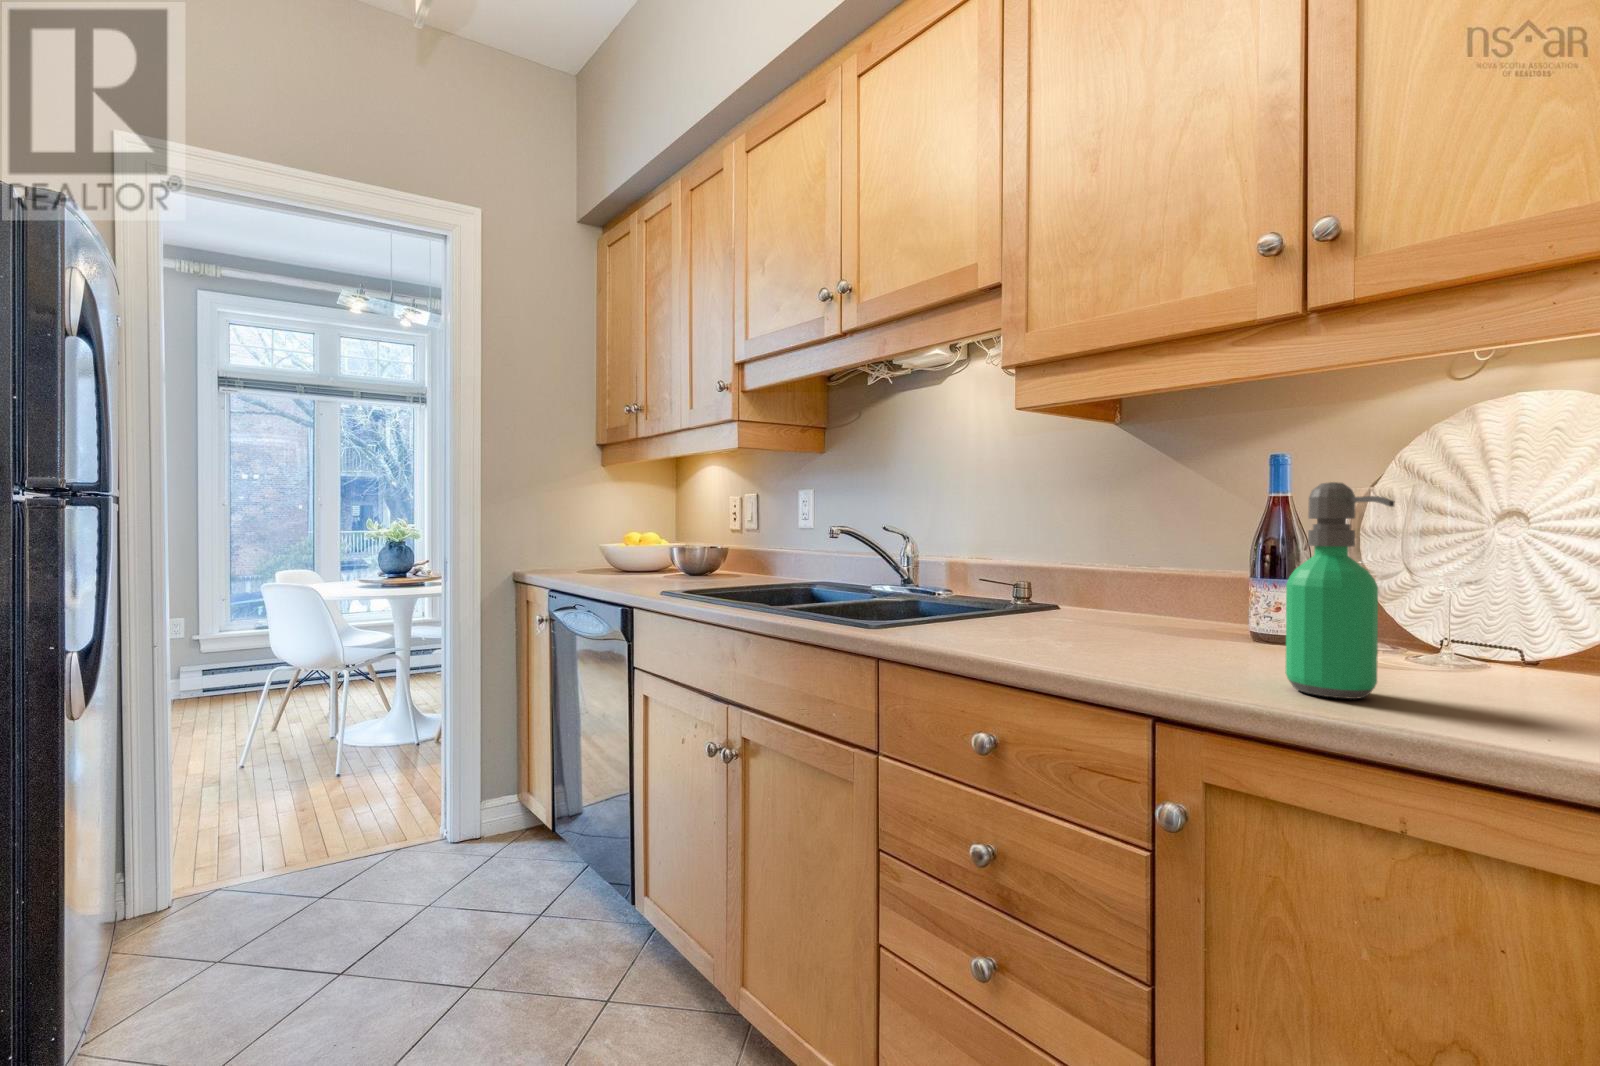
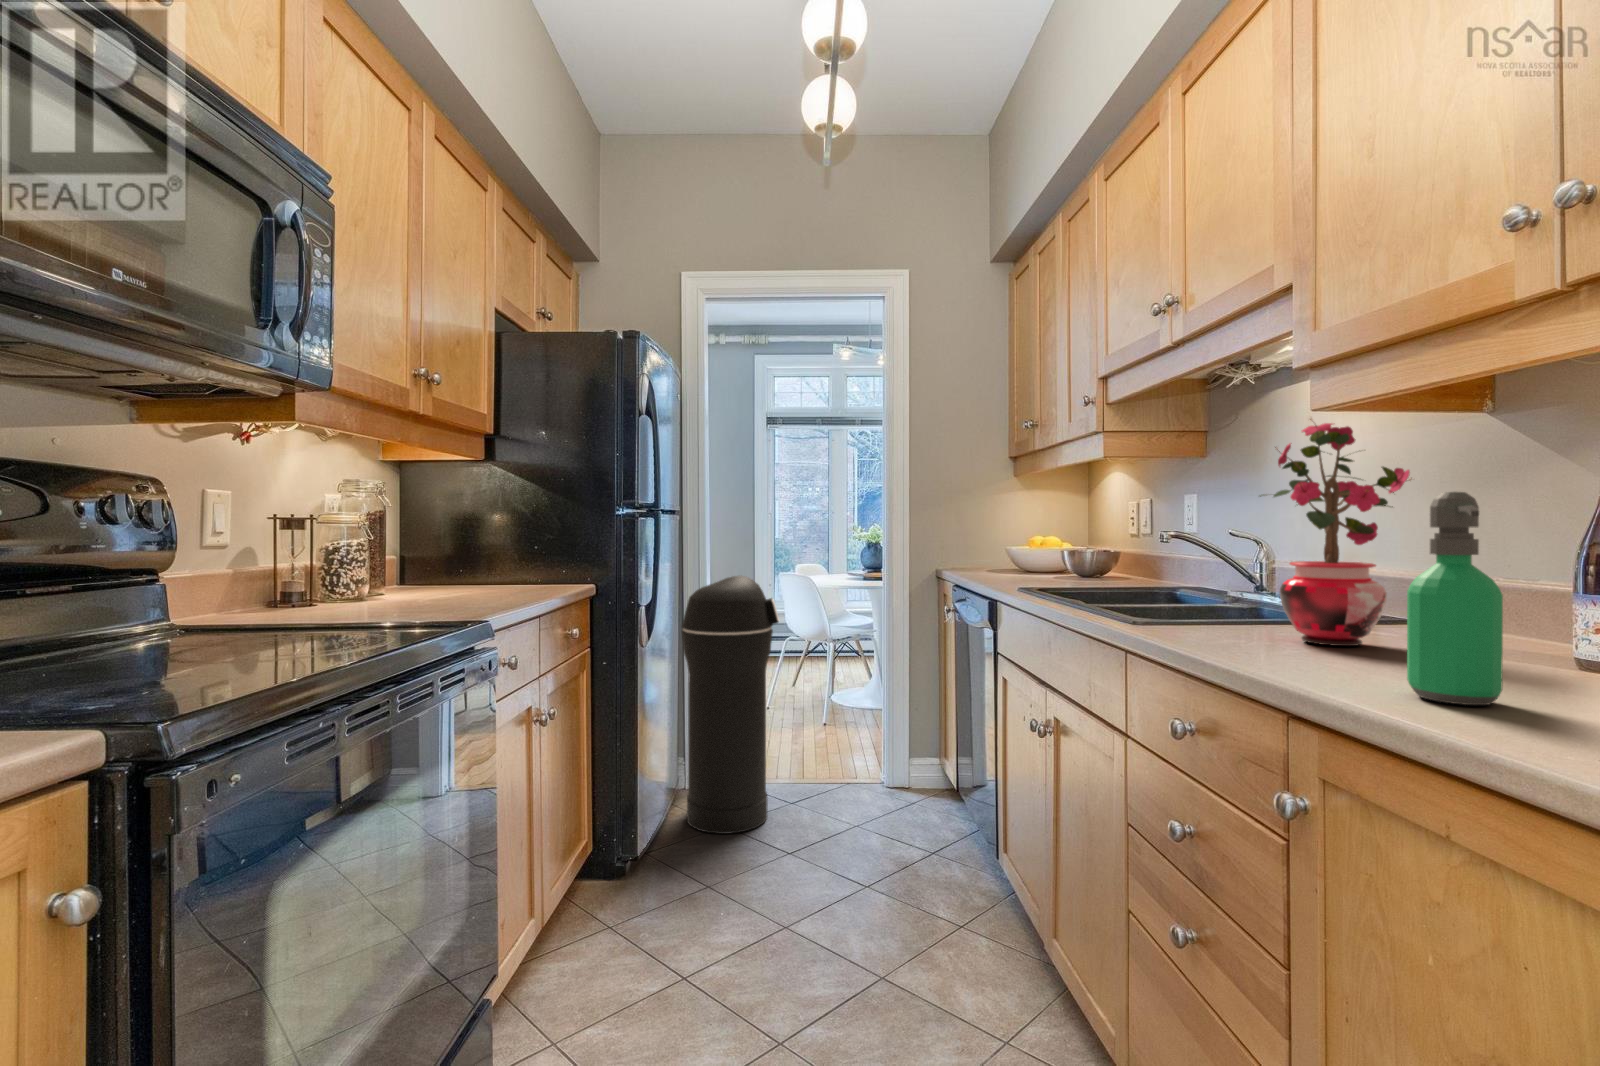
potted plant: none [1000,407,1122,637] -> present [1260,419,1411,646]
trash can: none [88,590,295,1020] -> present [682,575,779,834]

